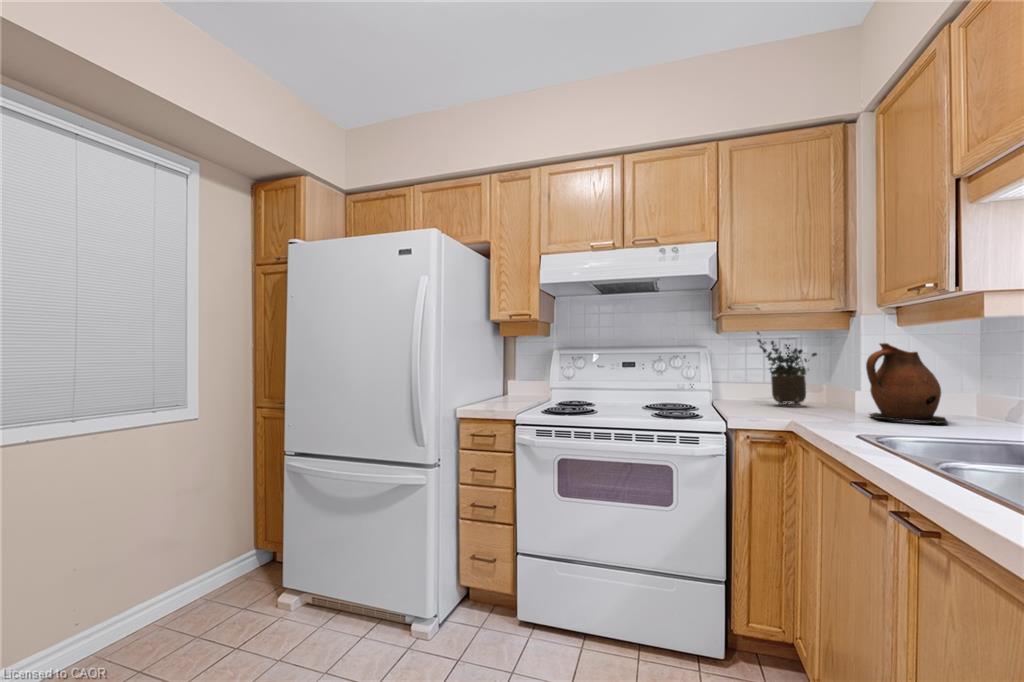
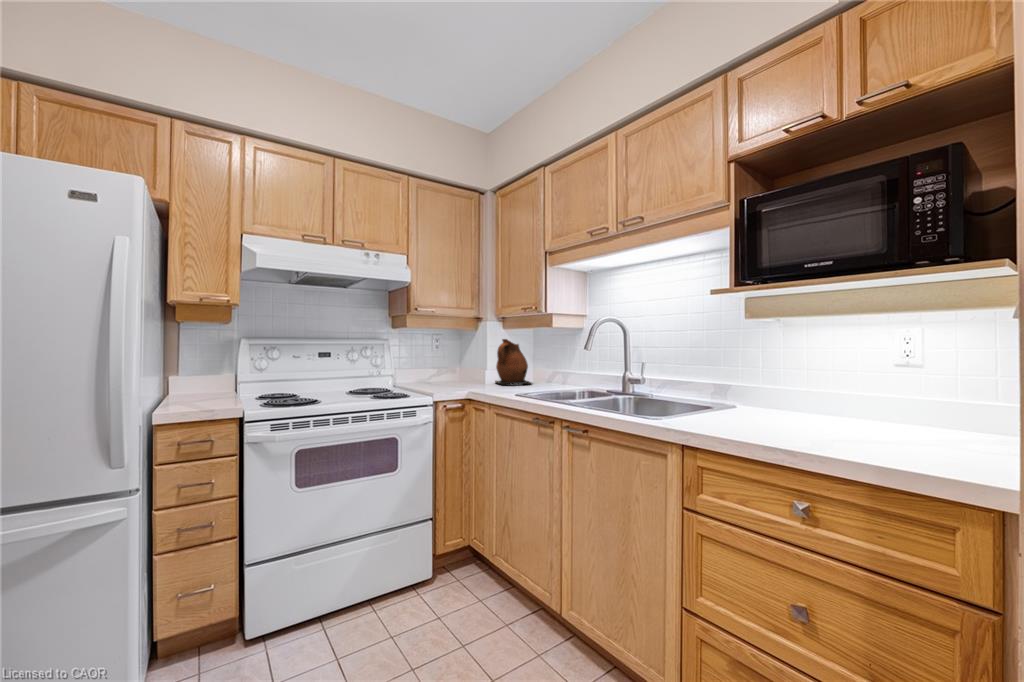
potted plant: present [757,332,817,405] -> none [424,328,460,380]

